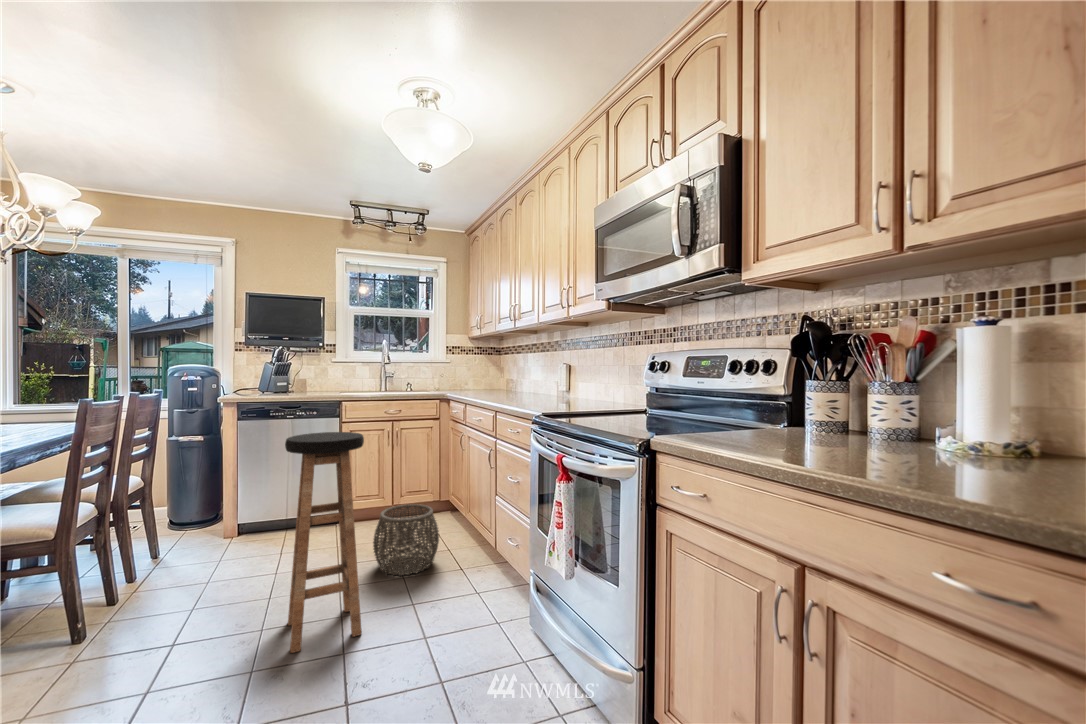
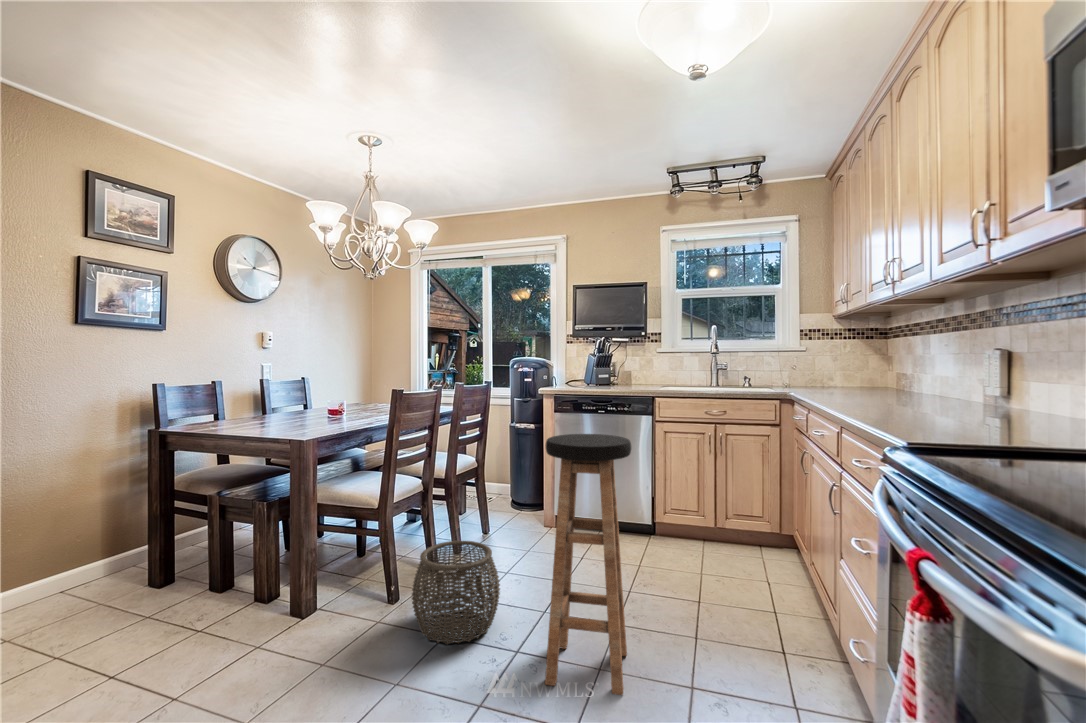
woven basket: present [373,504,439,575] -> present [412,541,500,644]

